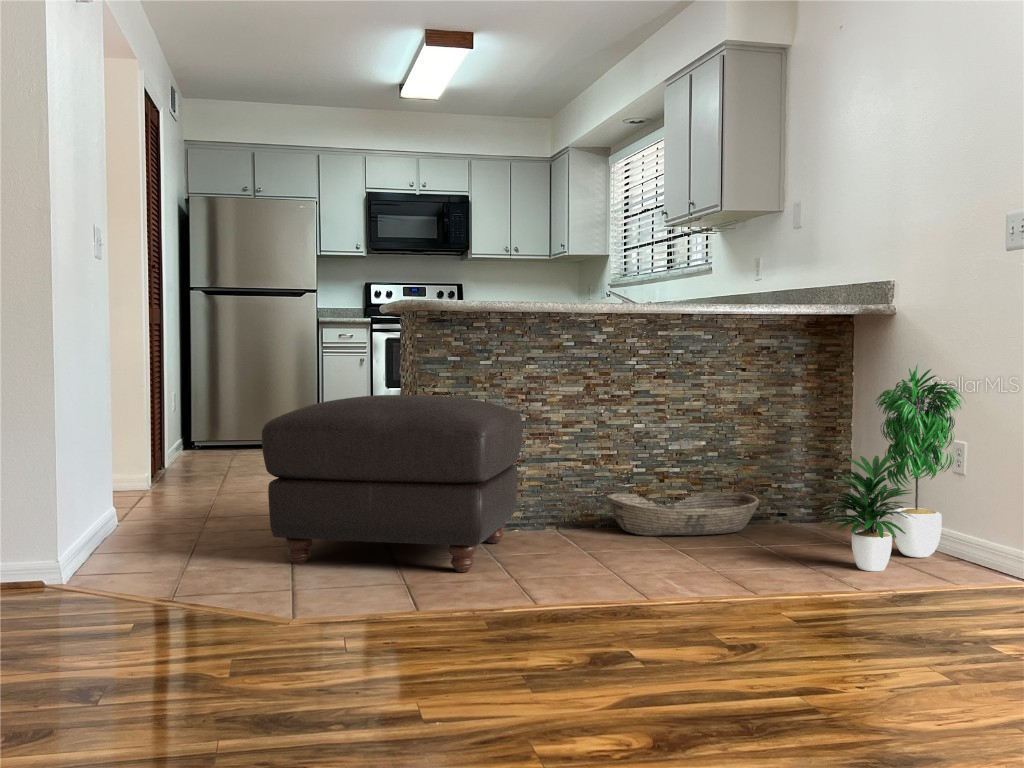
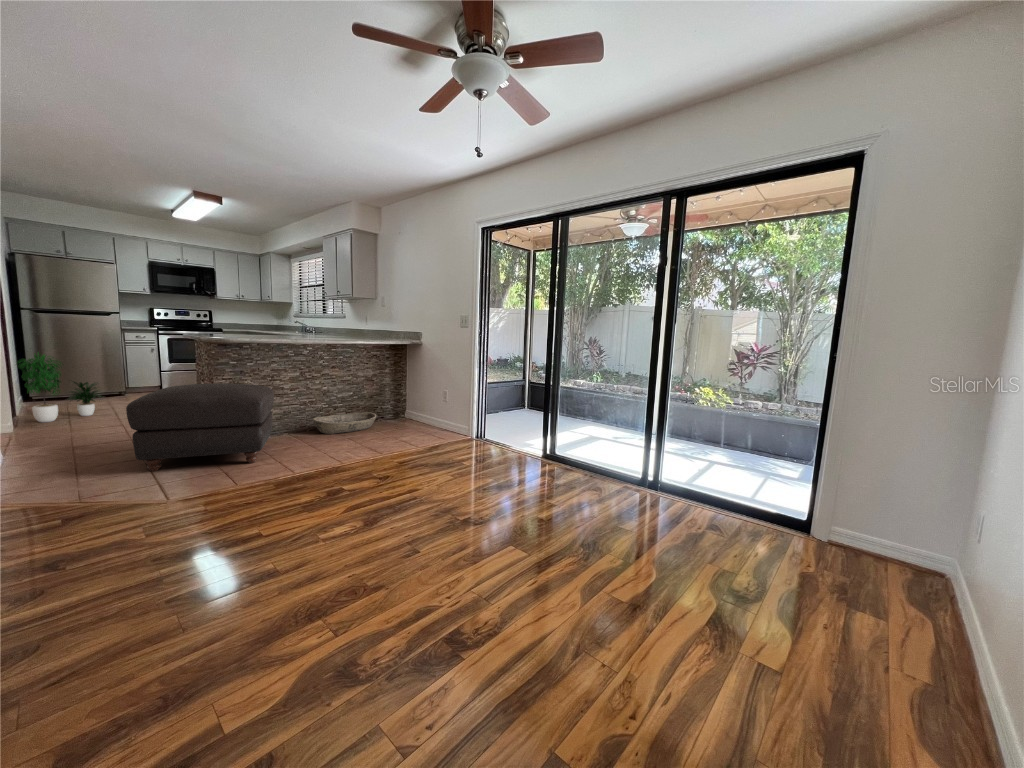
potted plant: present [823,366,965,571] -> present [17,353,101,422]

